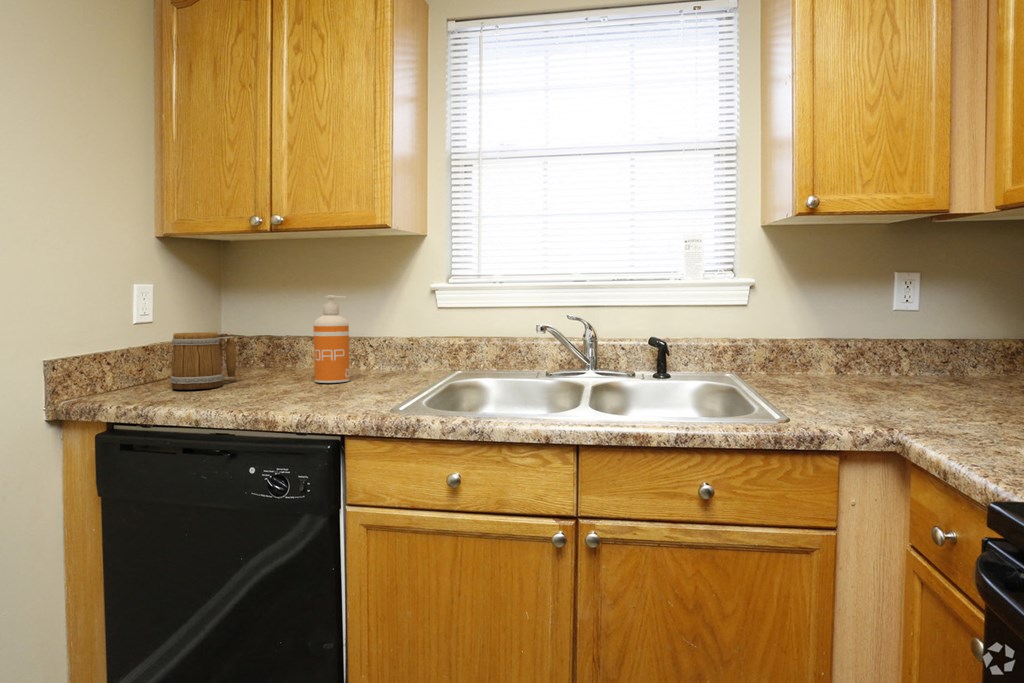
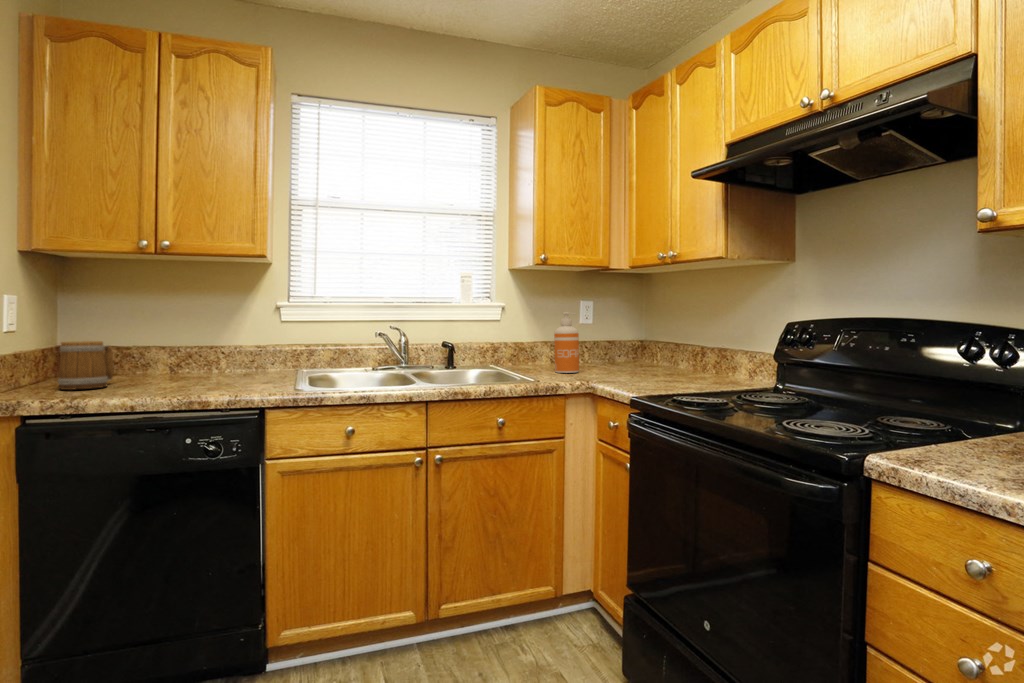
soap dispenser: present [313,295,350,383] -> present [554,312,579,373]

